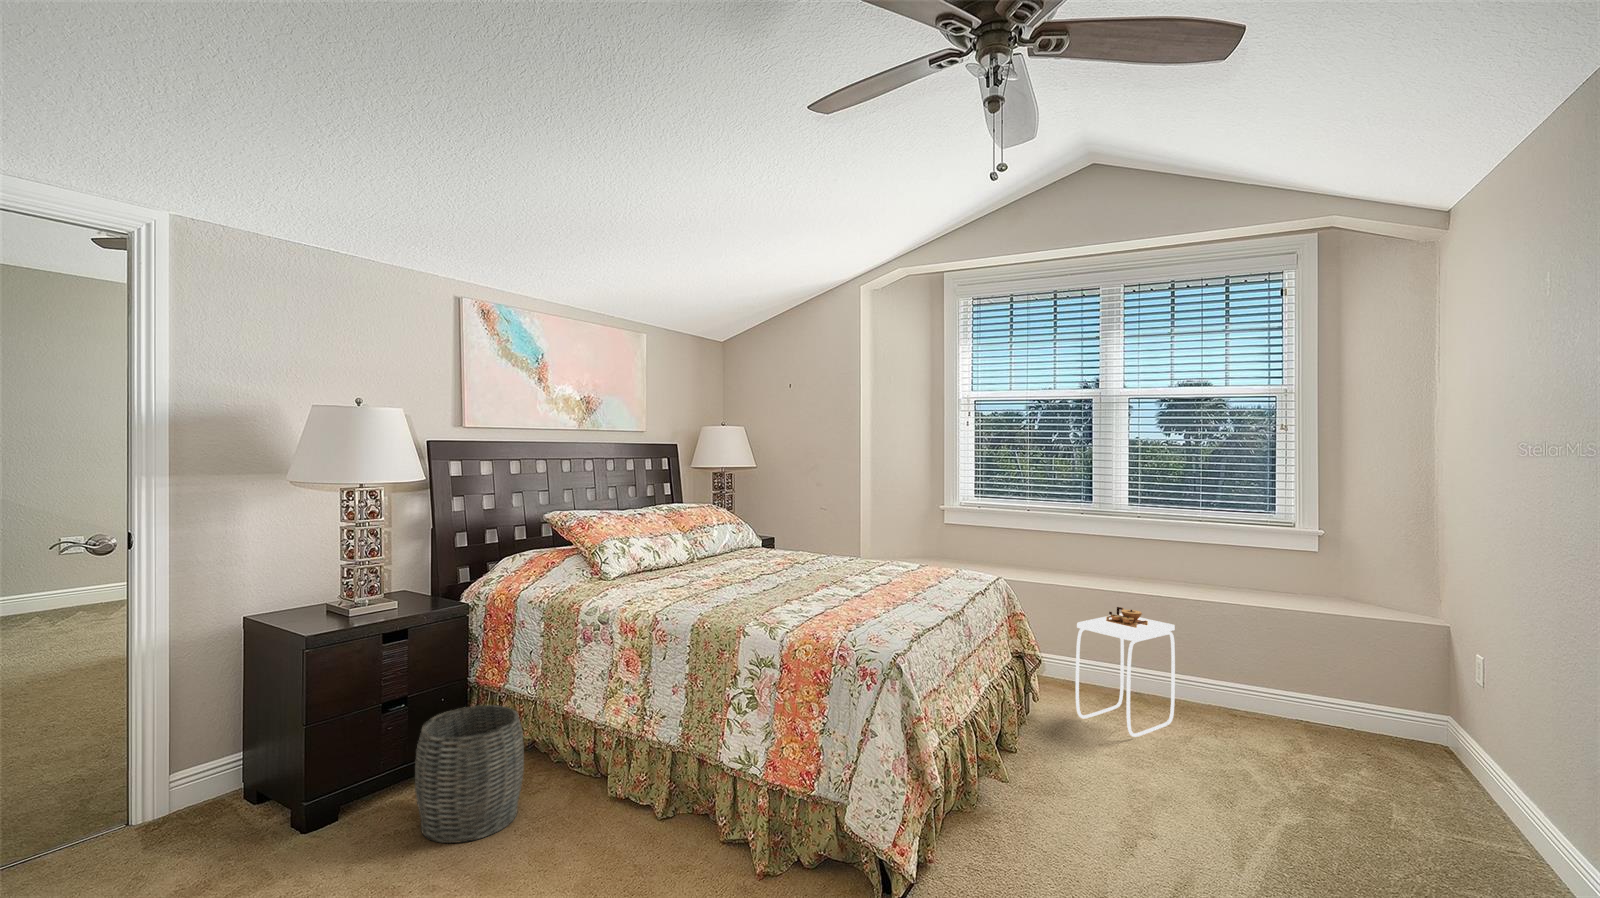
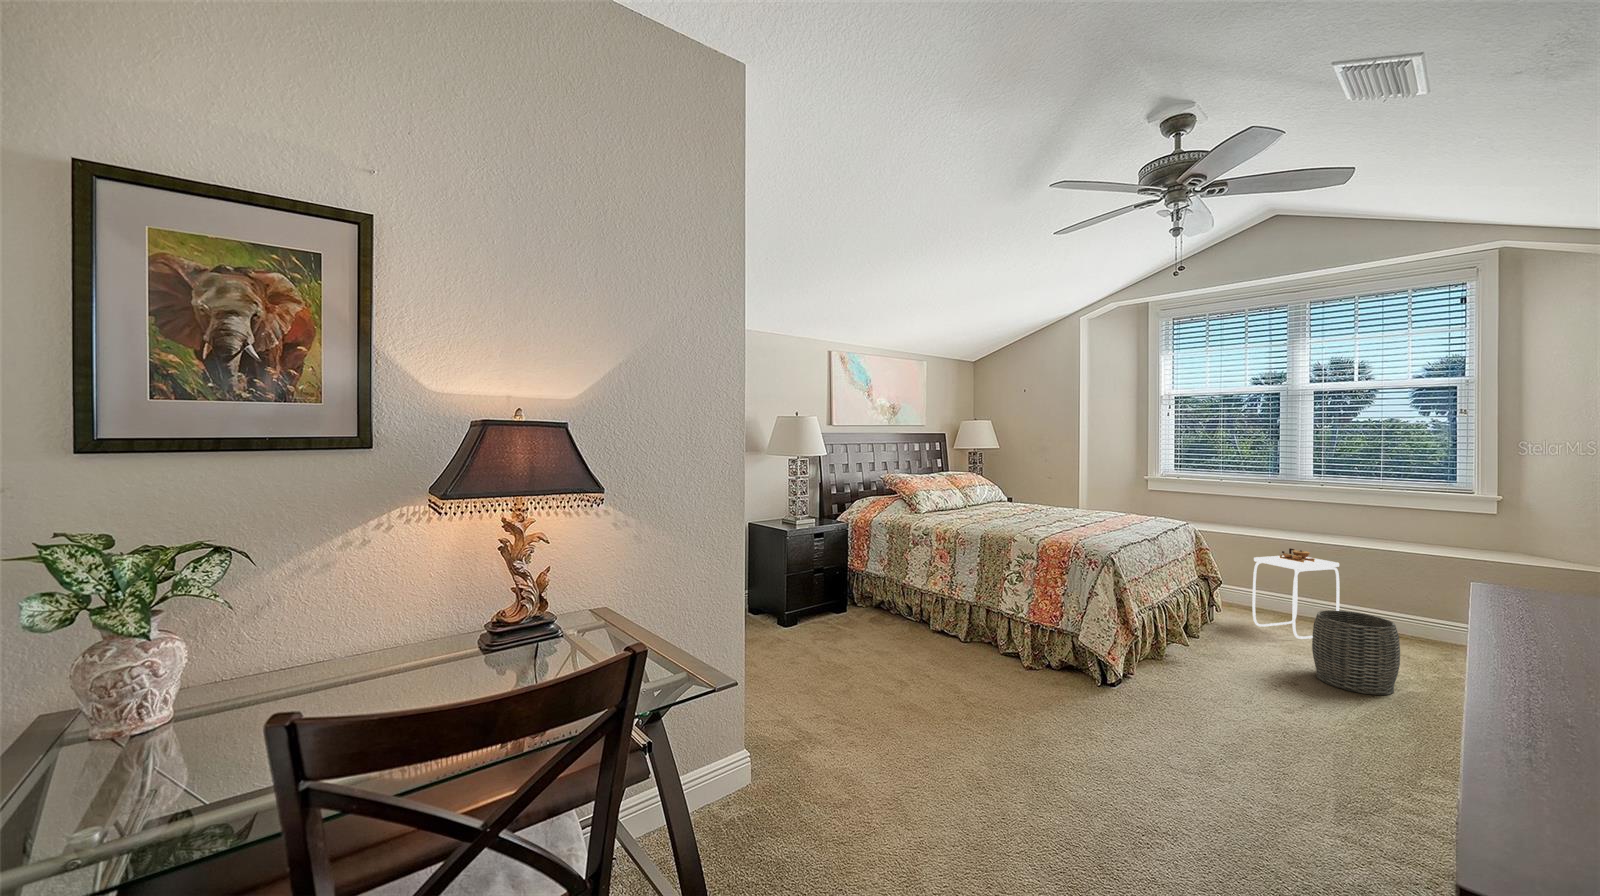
woven basket: present [415,705,524,843] -> present [1312,610,1400,695]

